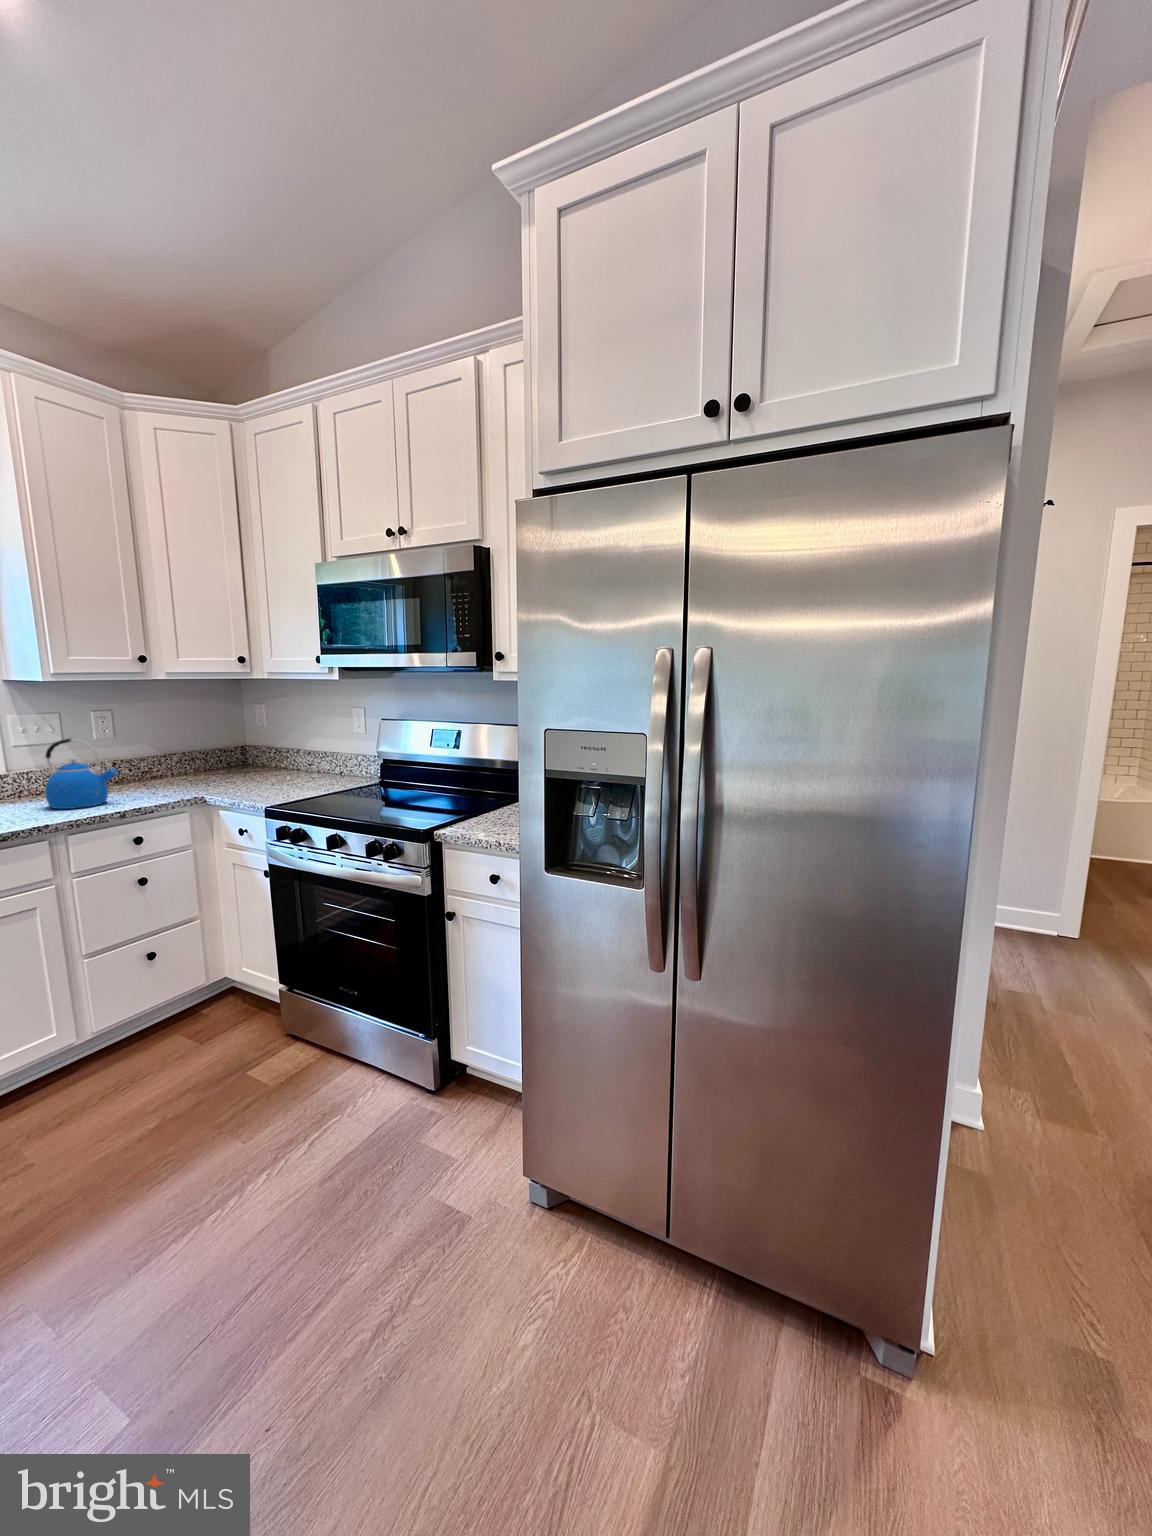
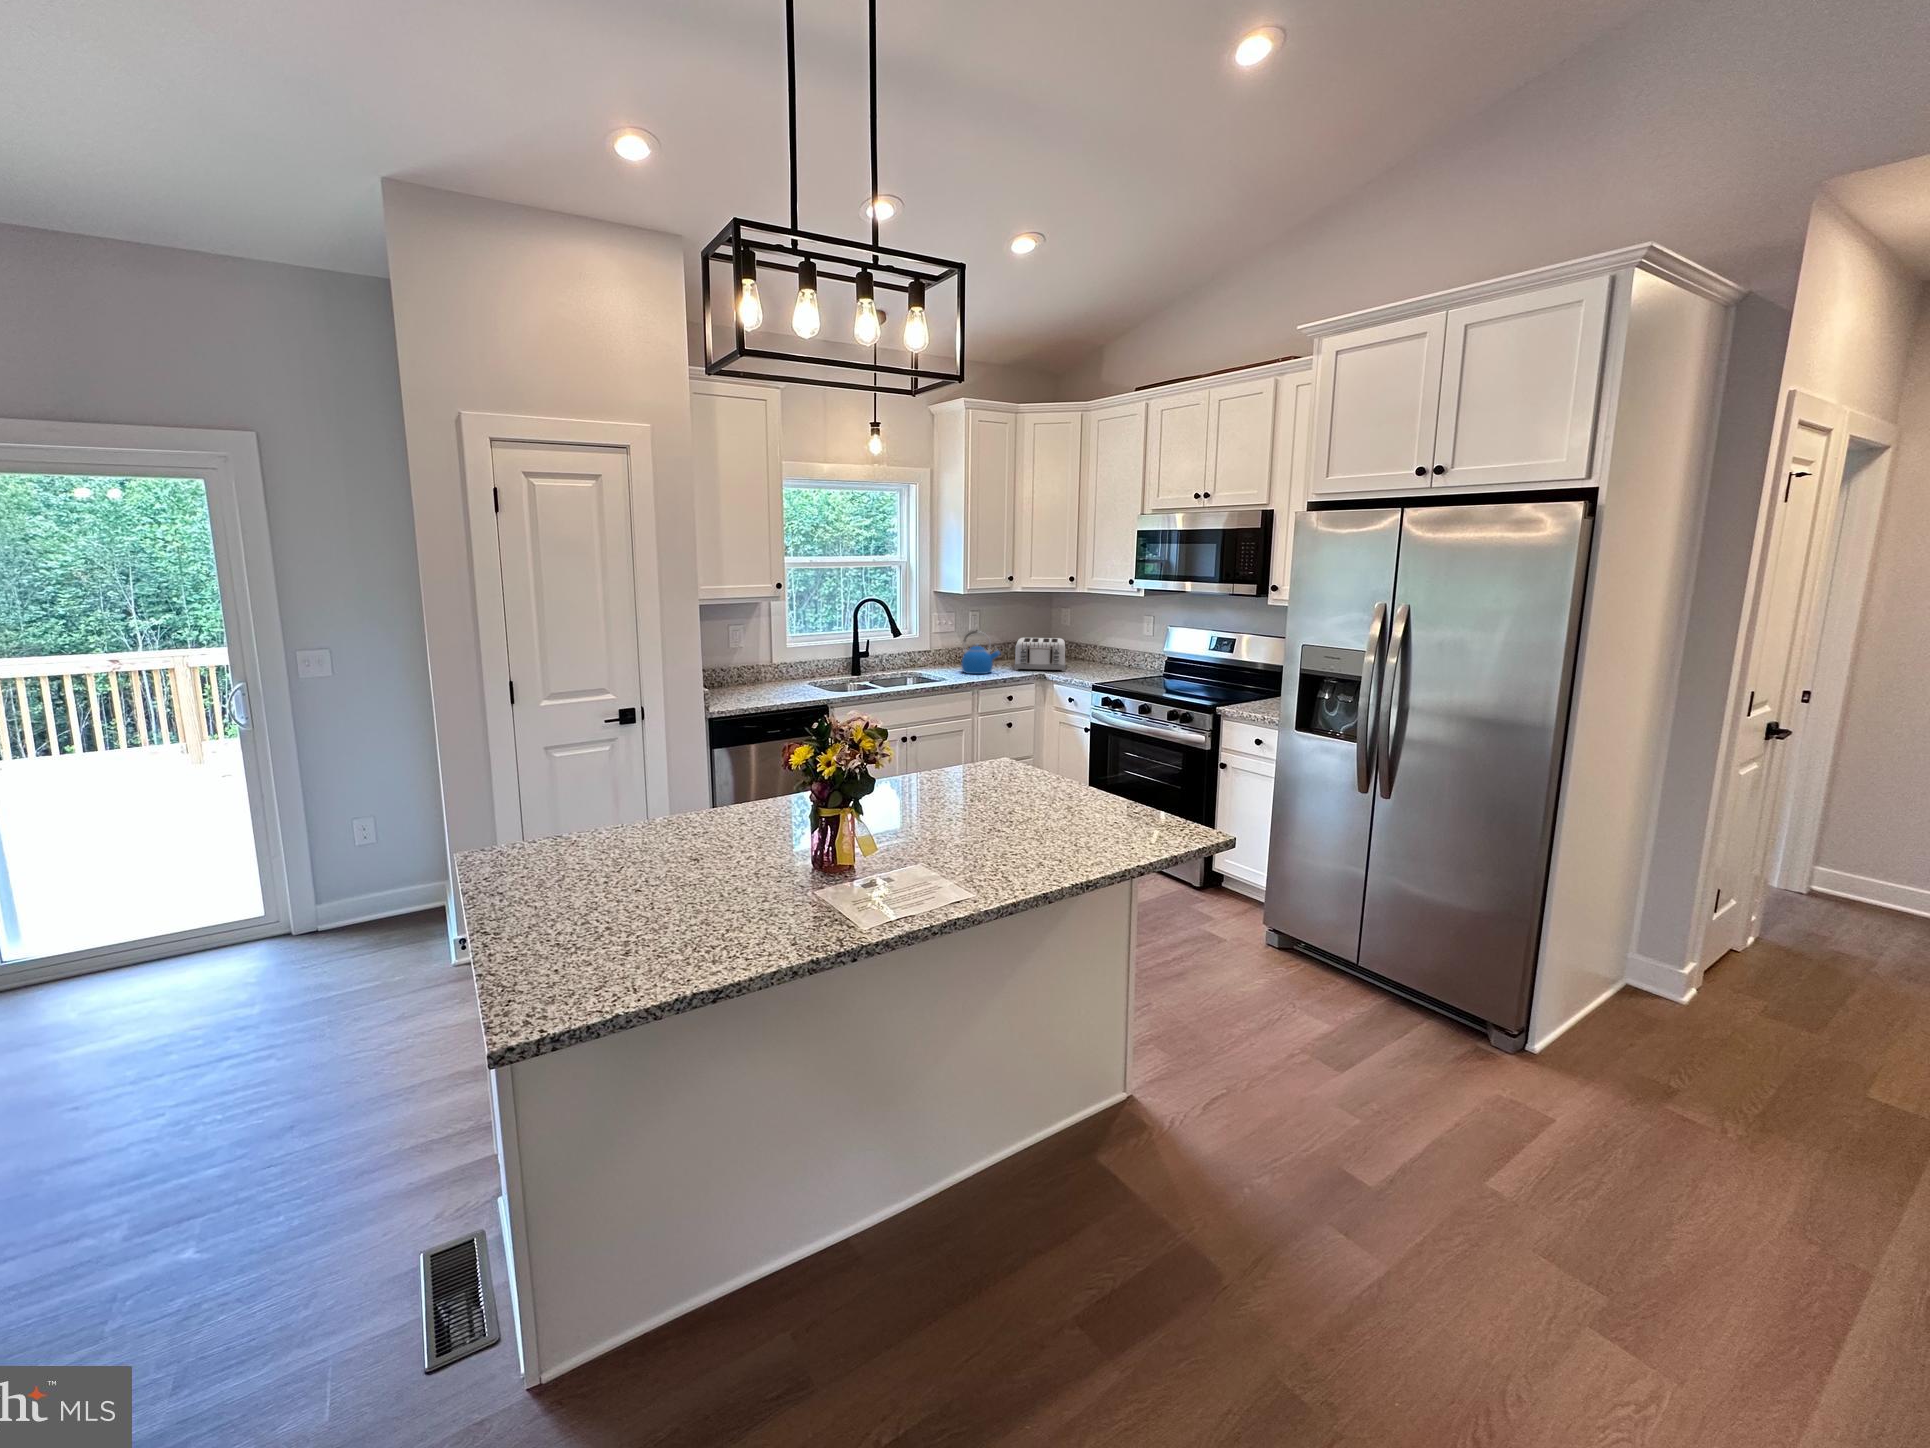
toaster: none [154,742,250,795] -> present [1014,638,1066,672]

